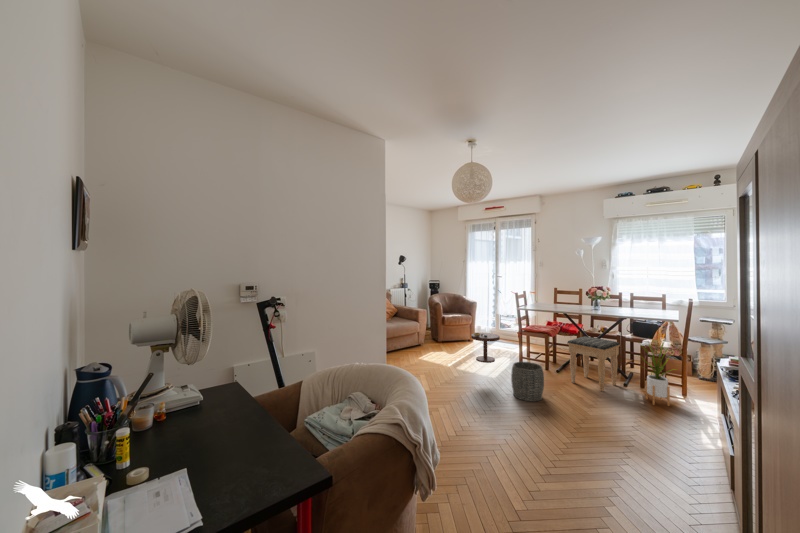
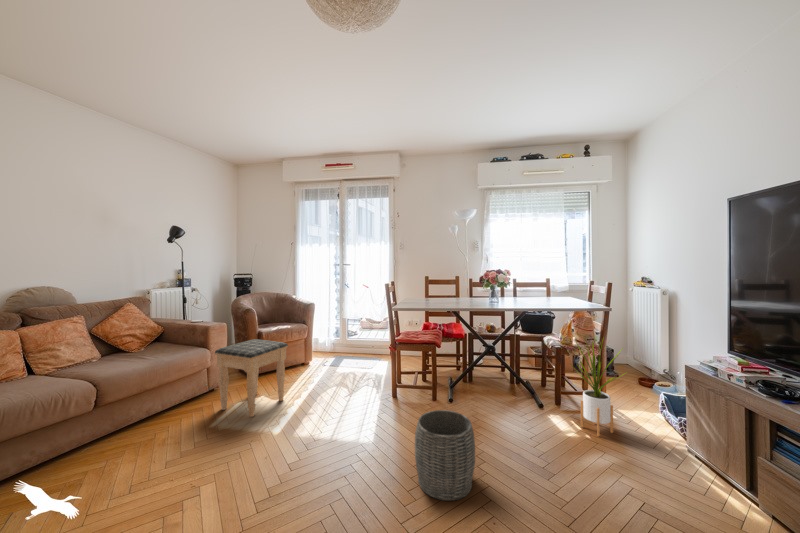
side table: present [471,333,500,363] -> none [328,362,385,471]
footstool: present [567,336,620,391] -> present [215,339,288,417]

